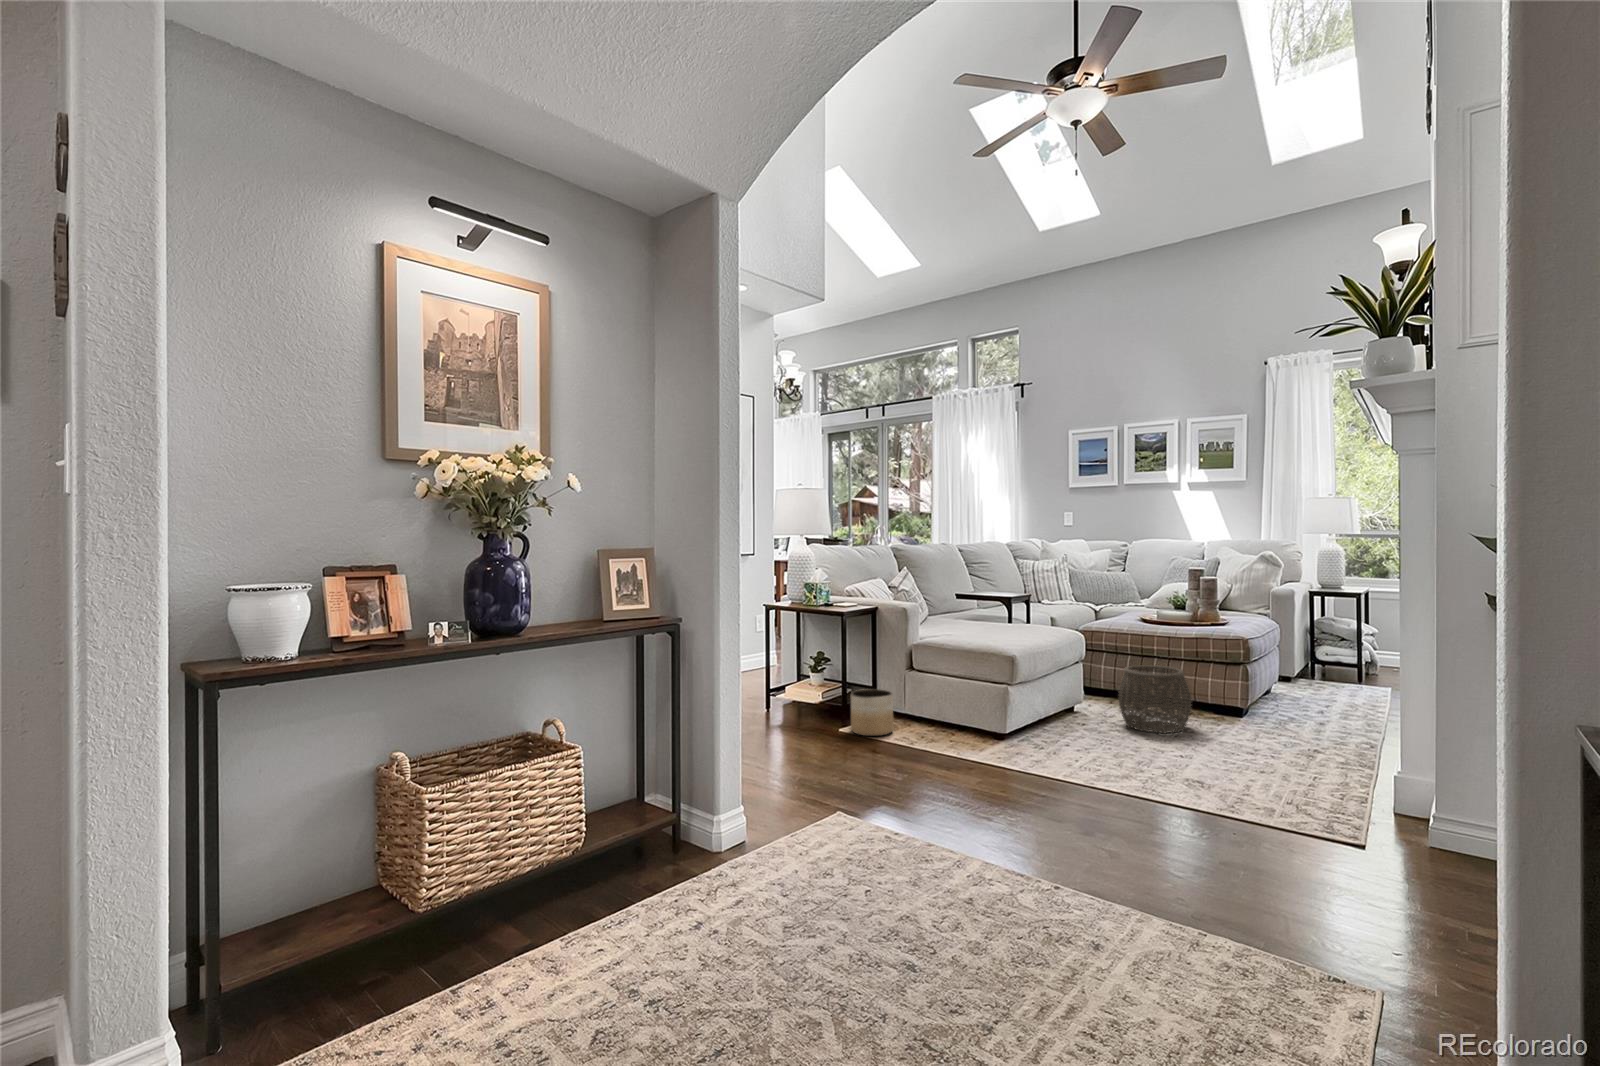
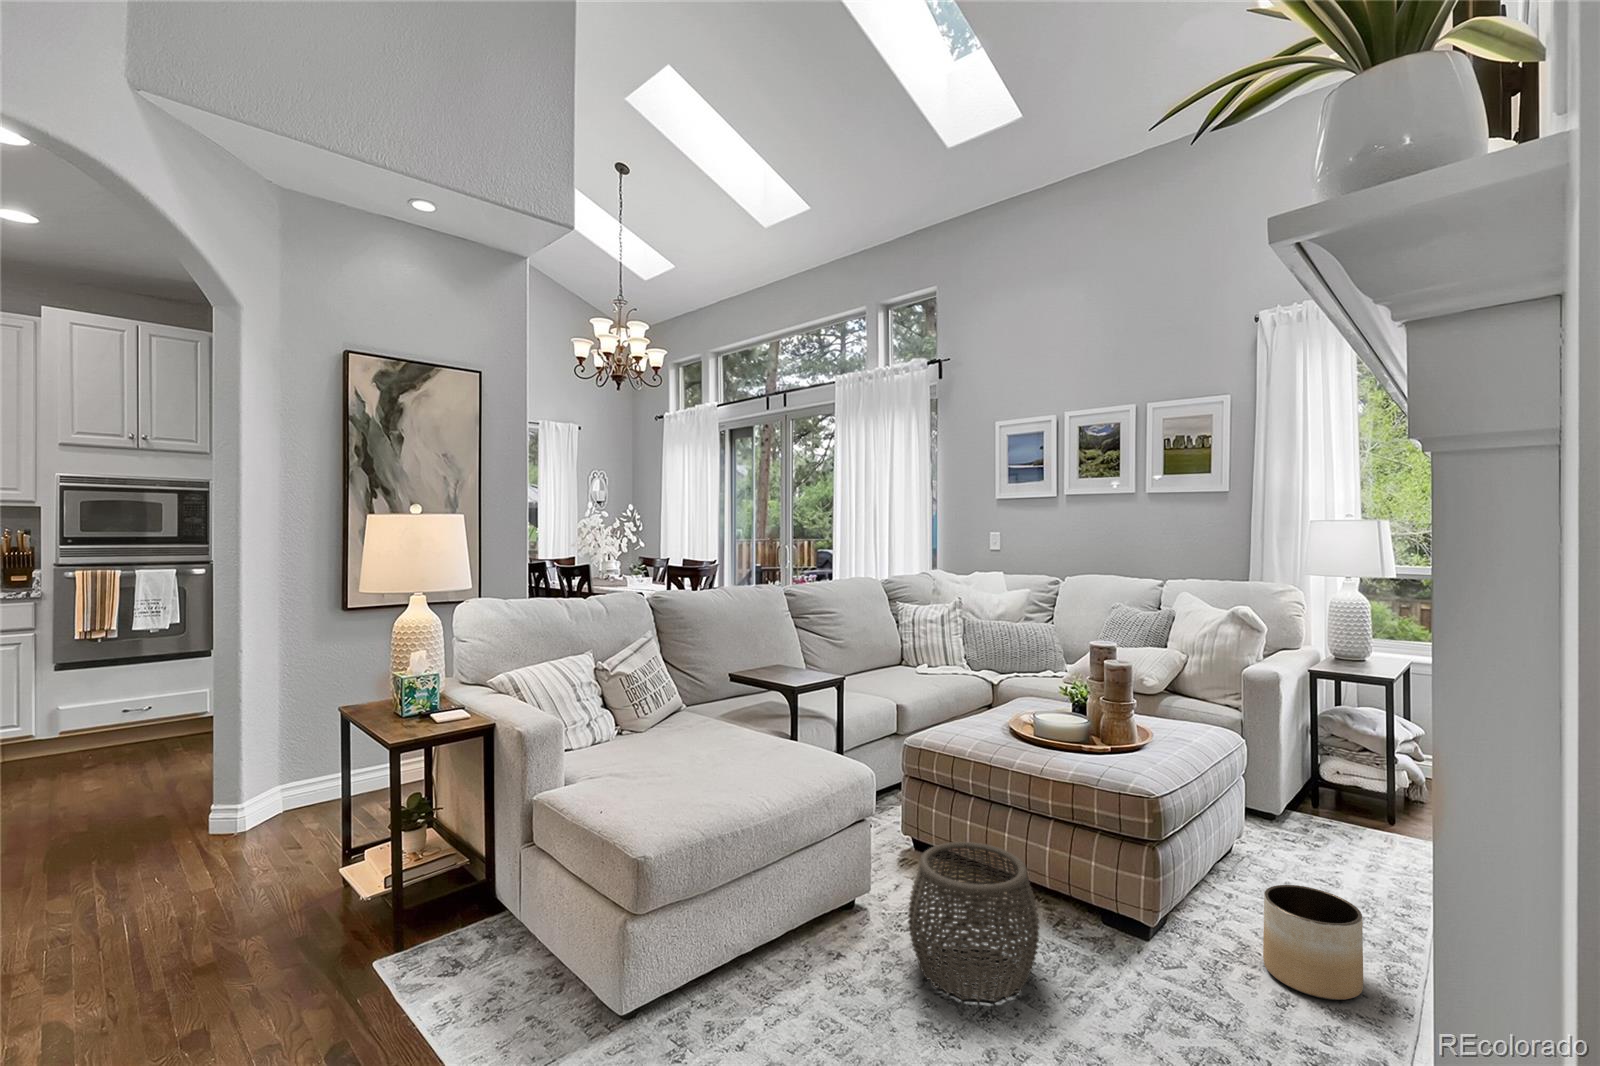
planter: present [851,689,894,736] -> present [1263,885,1363,1000]

